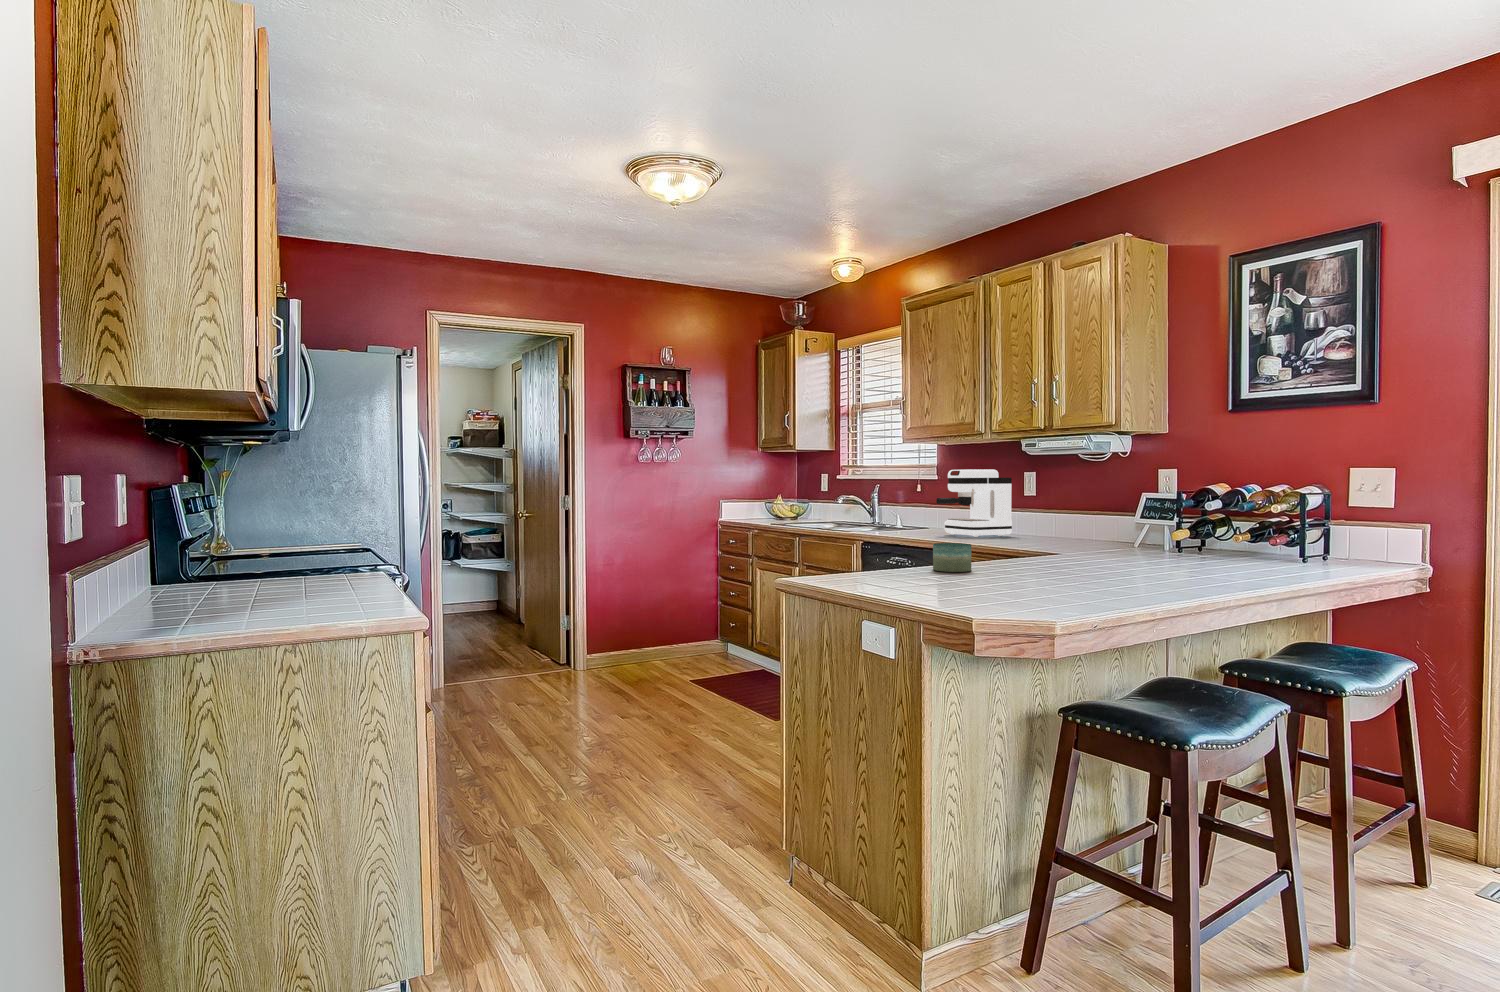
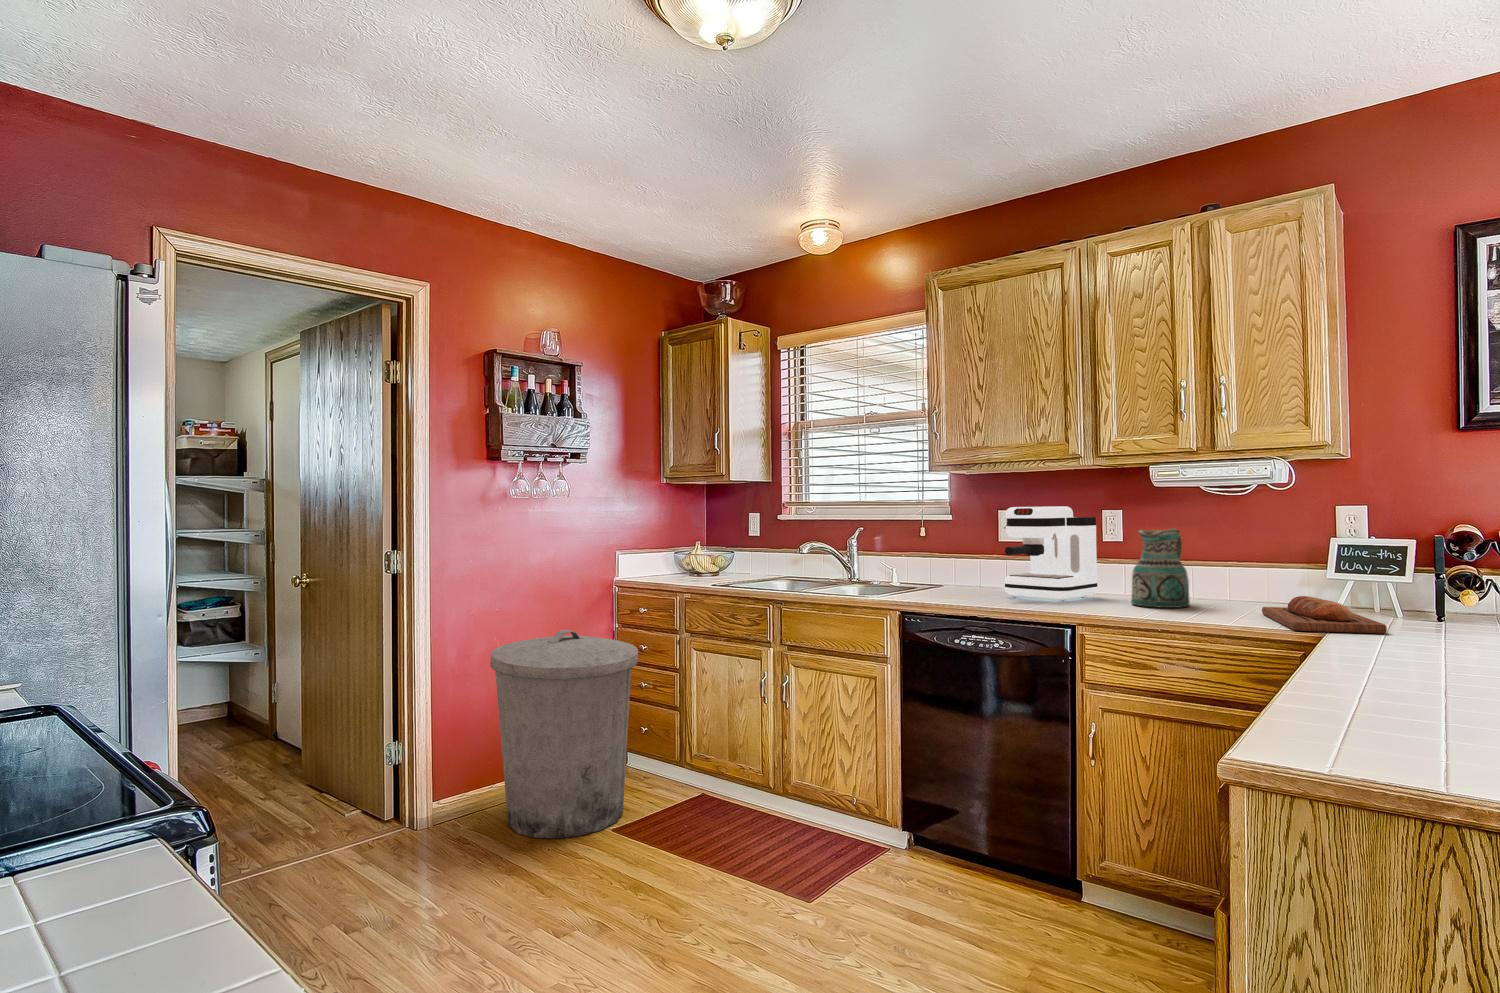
ceramic pitcher: none [1012,486,1059,542] -> present [1131,528,1190,608]
bread loaf: none [1050,532,1128,554] -> present [1262,596,1387,633]
candle: present [933,543,971,572] -> none [1345,644,1435,705]
trash can: none [619,550,714,681] -> present [490,629,638,838]

